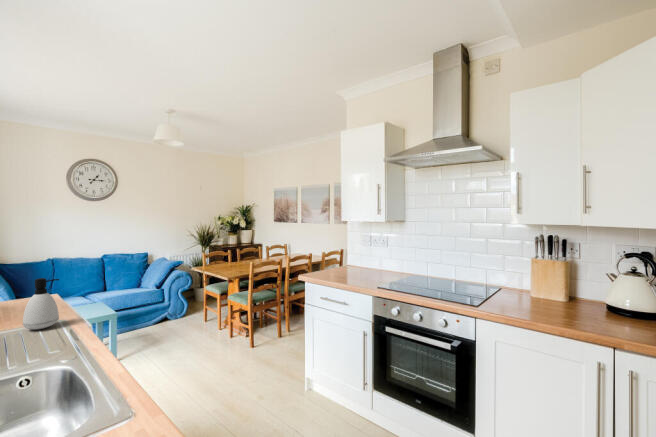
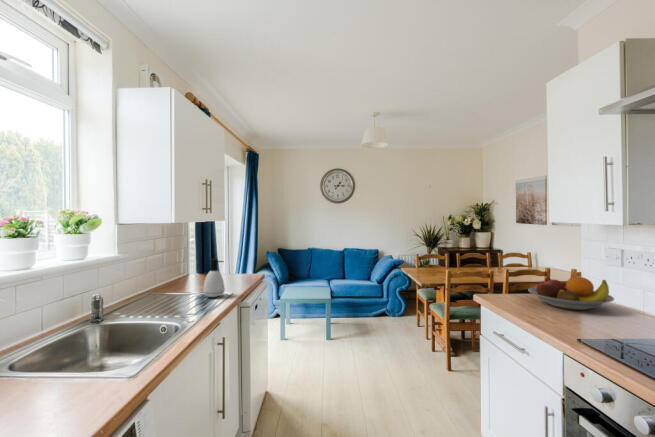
fruit bowl: none [330,255,372,275] -> present [528,277,614,310]

